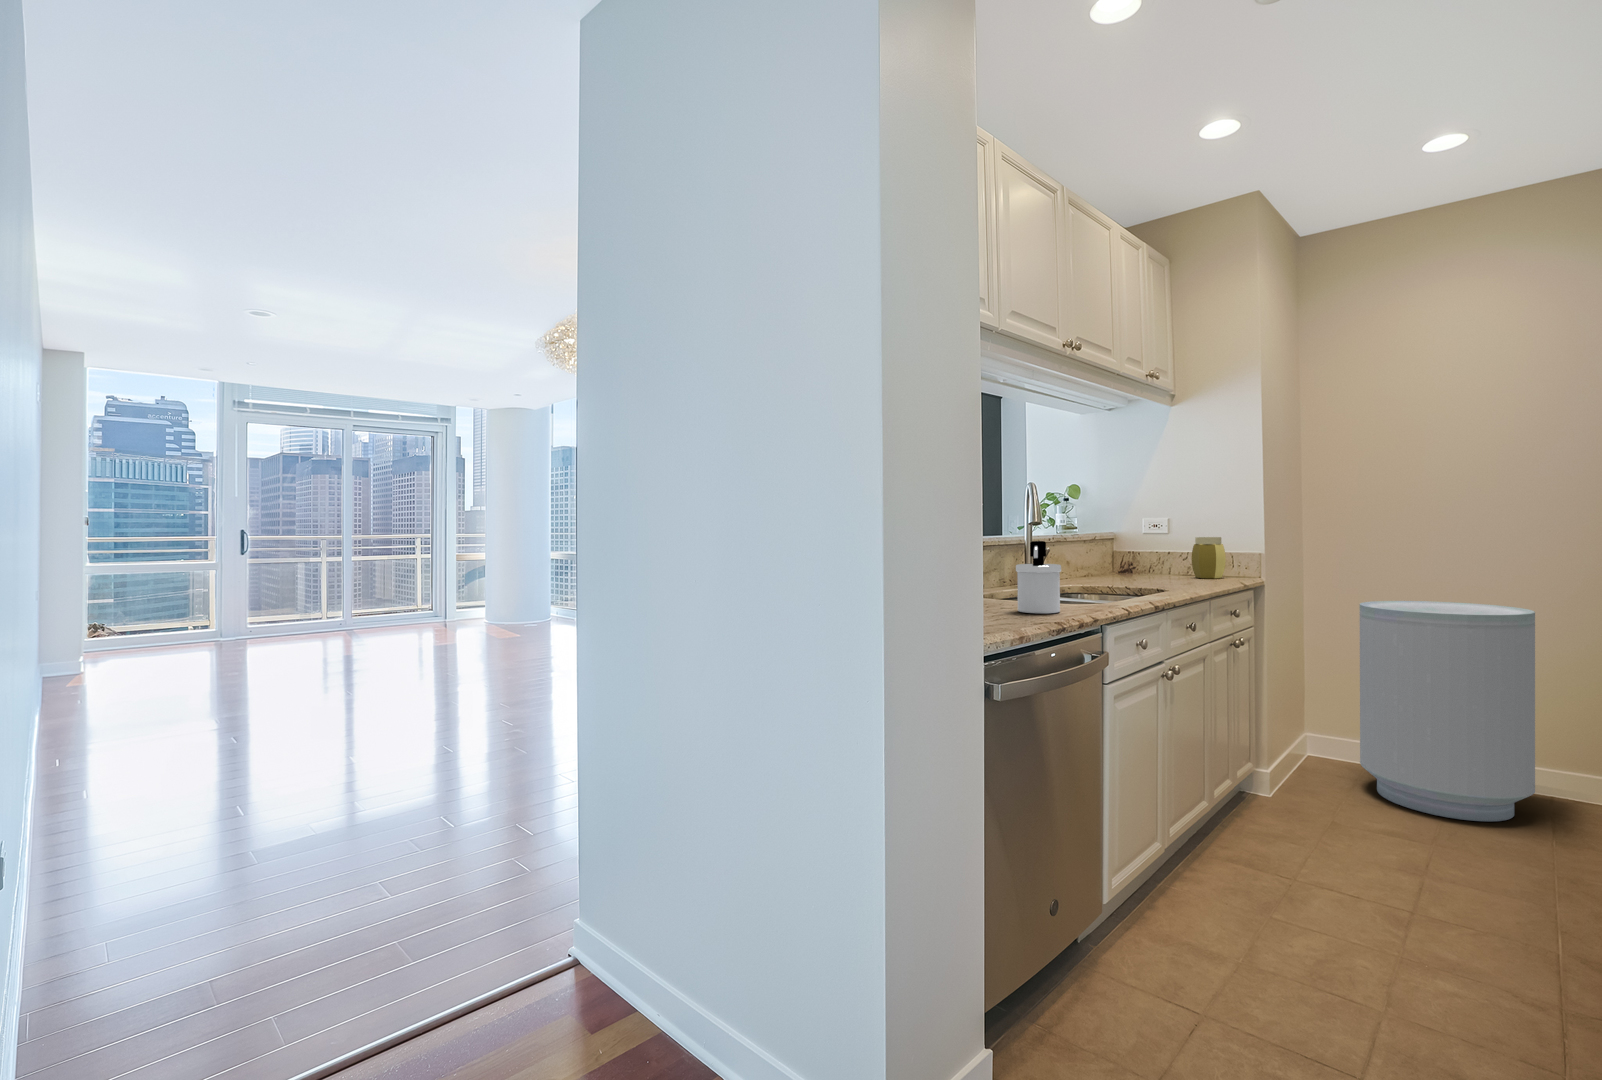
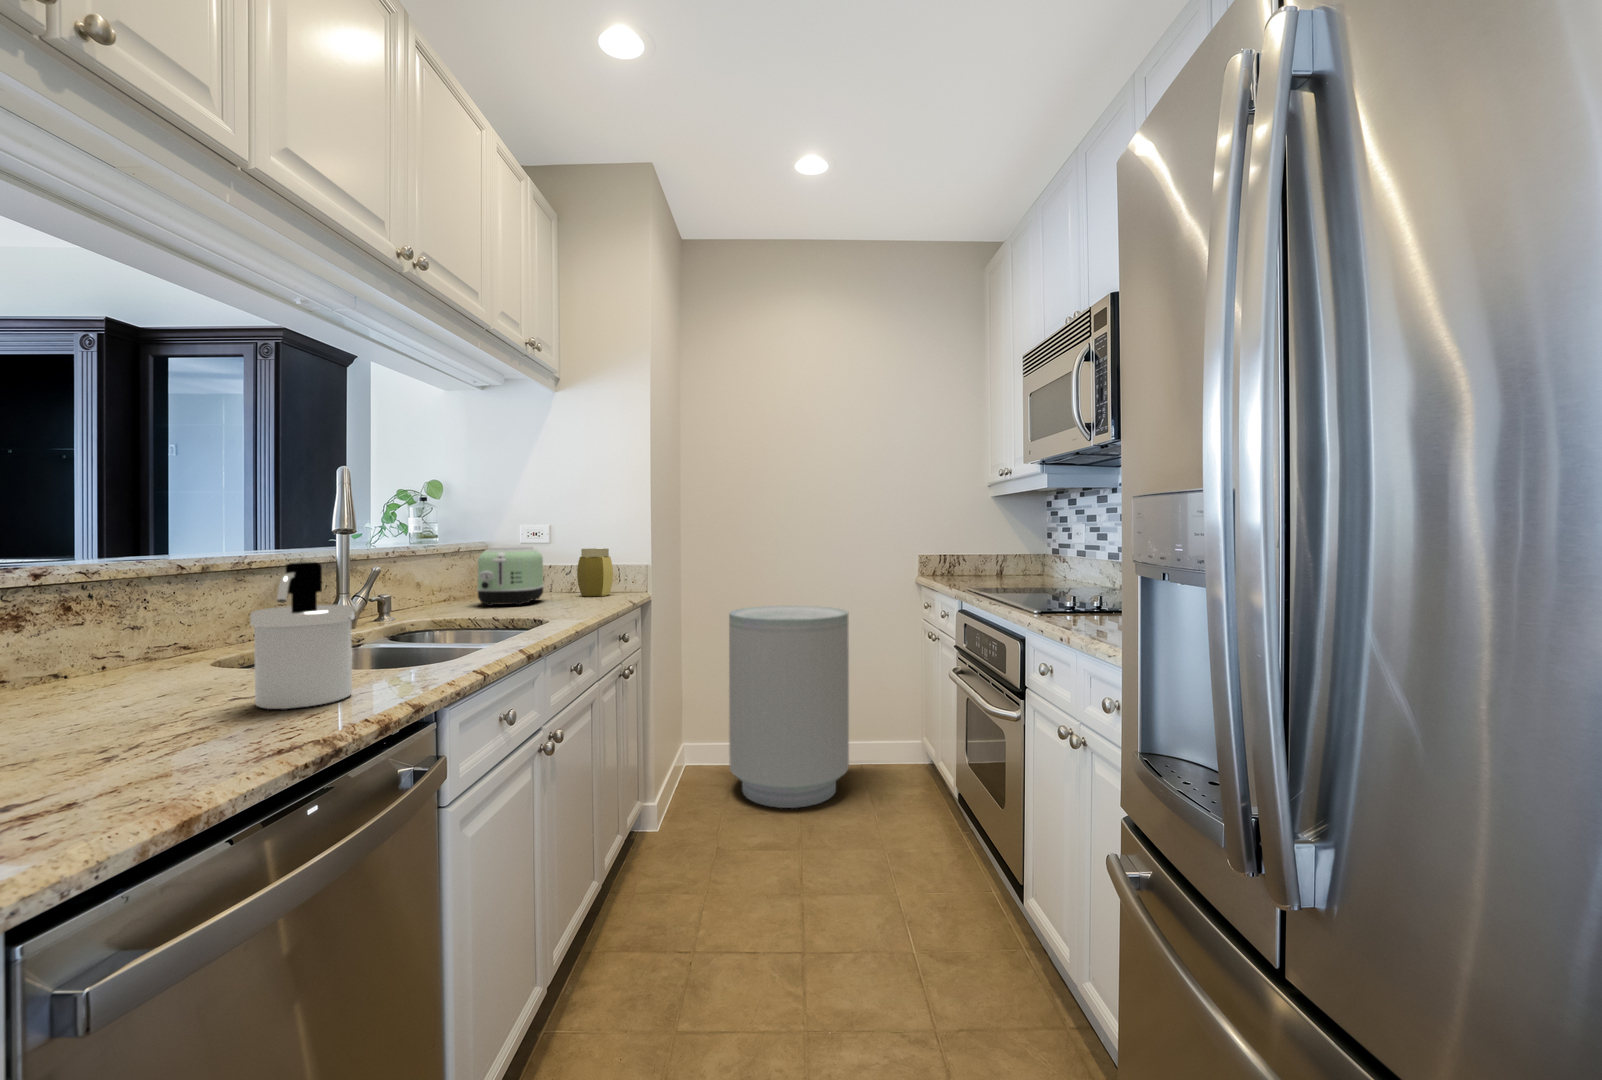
toaster: none [1109,534,1163,581] -> present [477,545,544,606]

